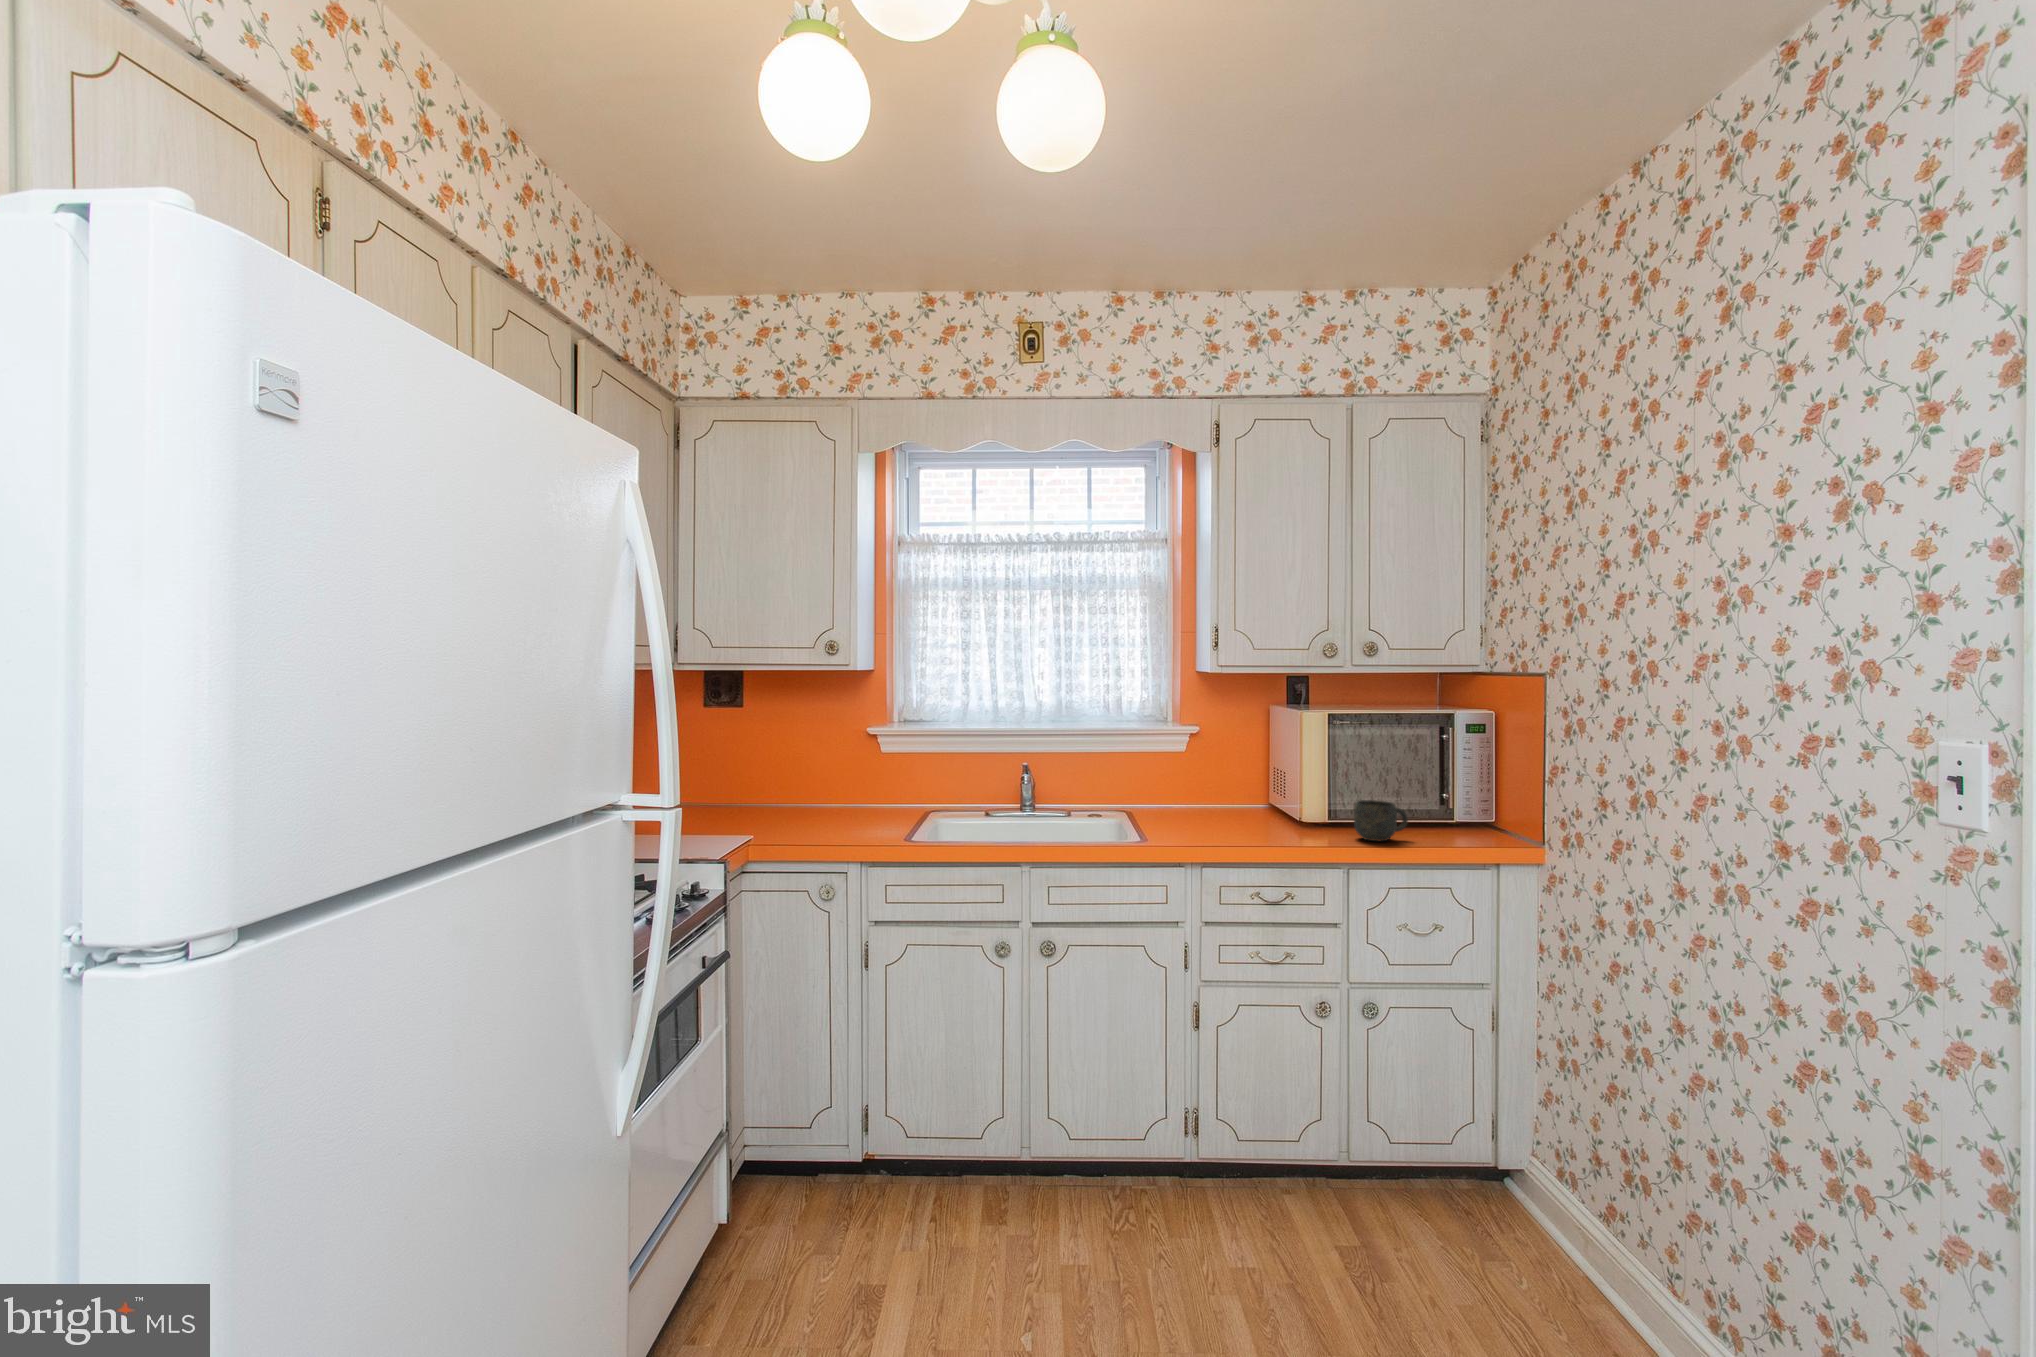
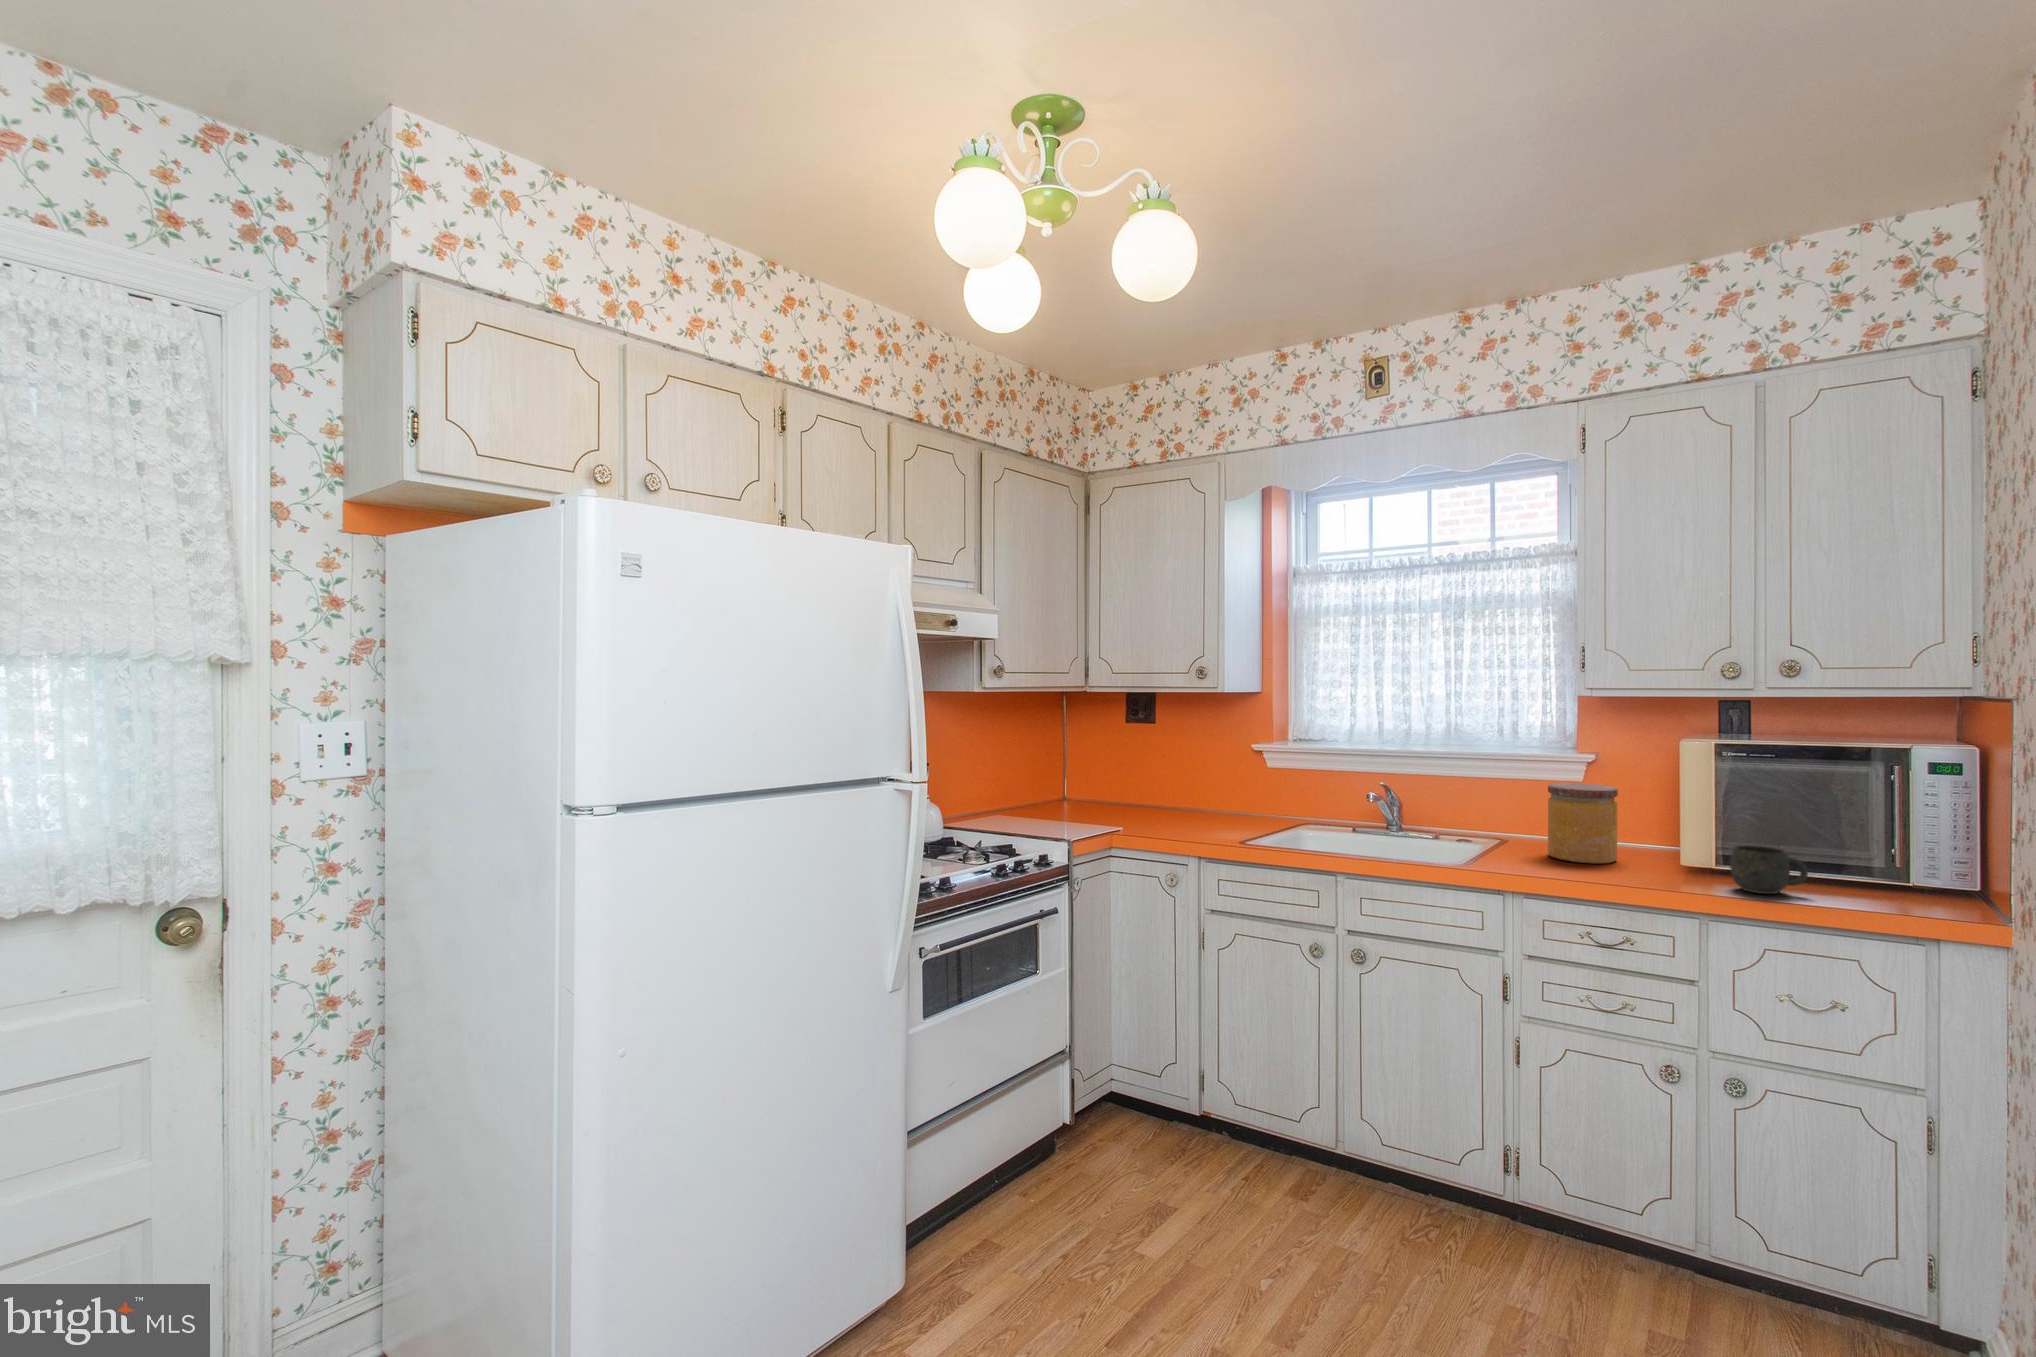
jar: none [1189,756,1246,830] -> present [1548,783,1618,863]

